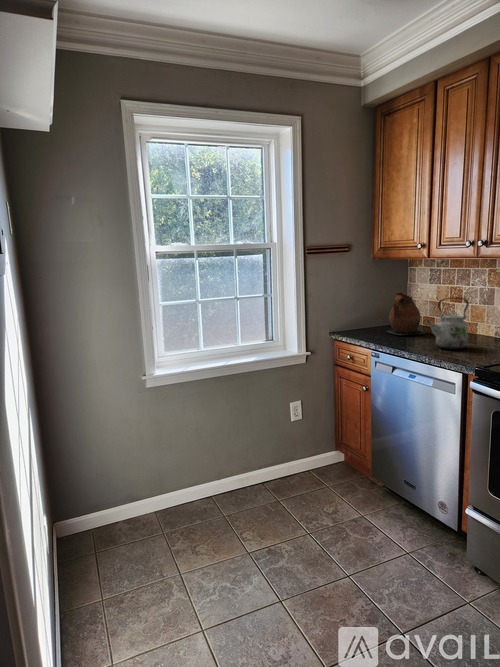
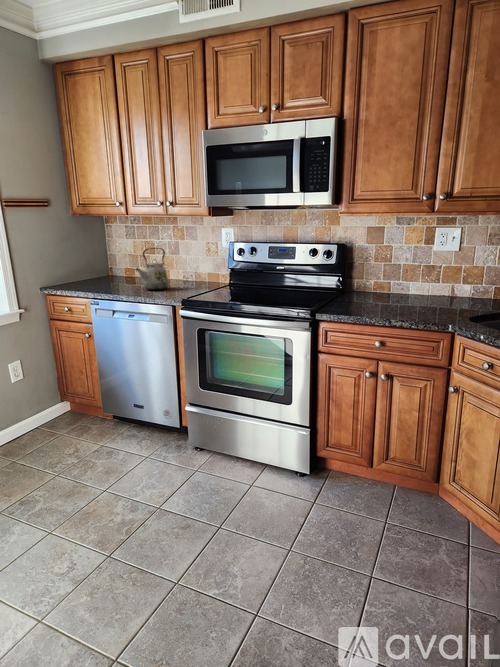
ceramic pitcher: present [387,292,426,335] -> none [94,246,131,285]

